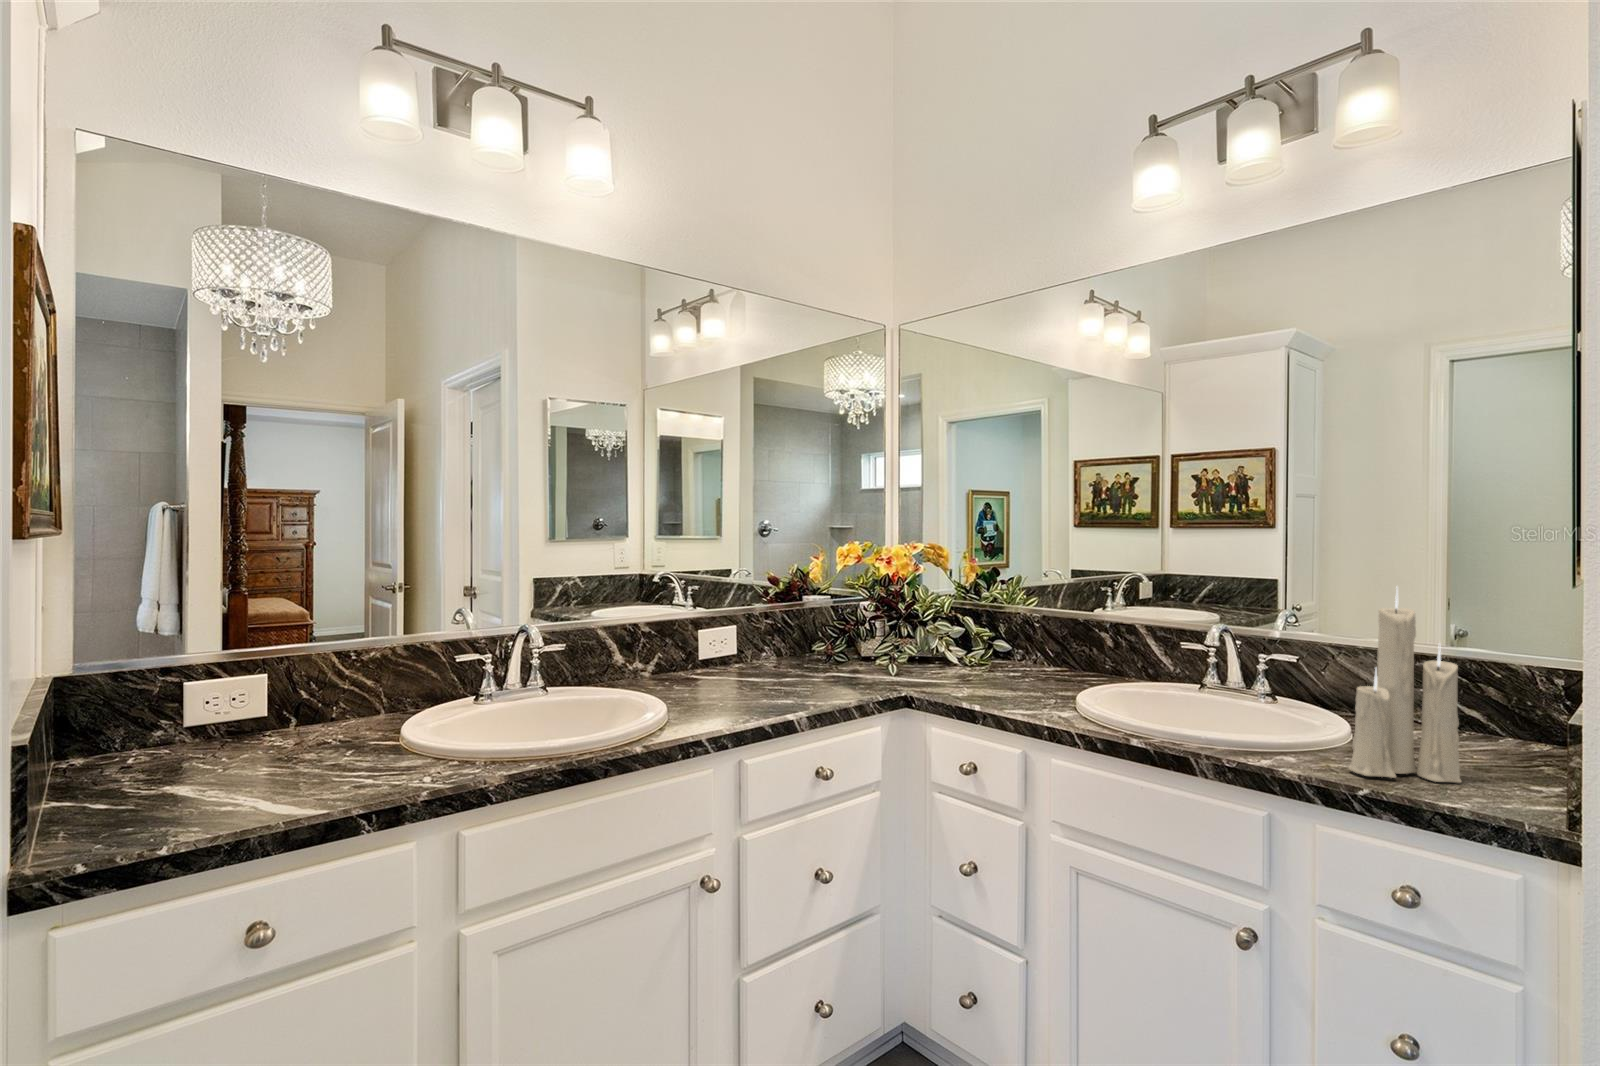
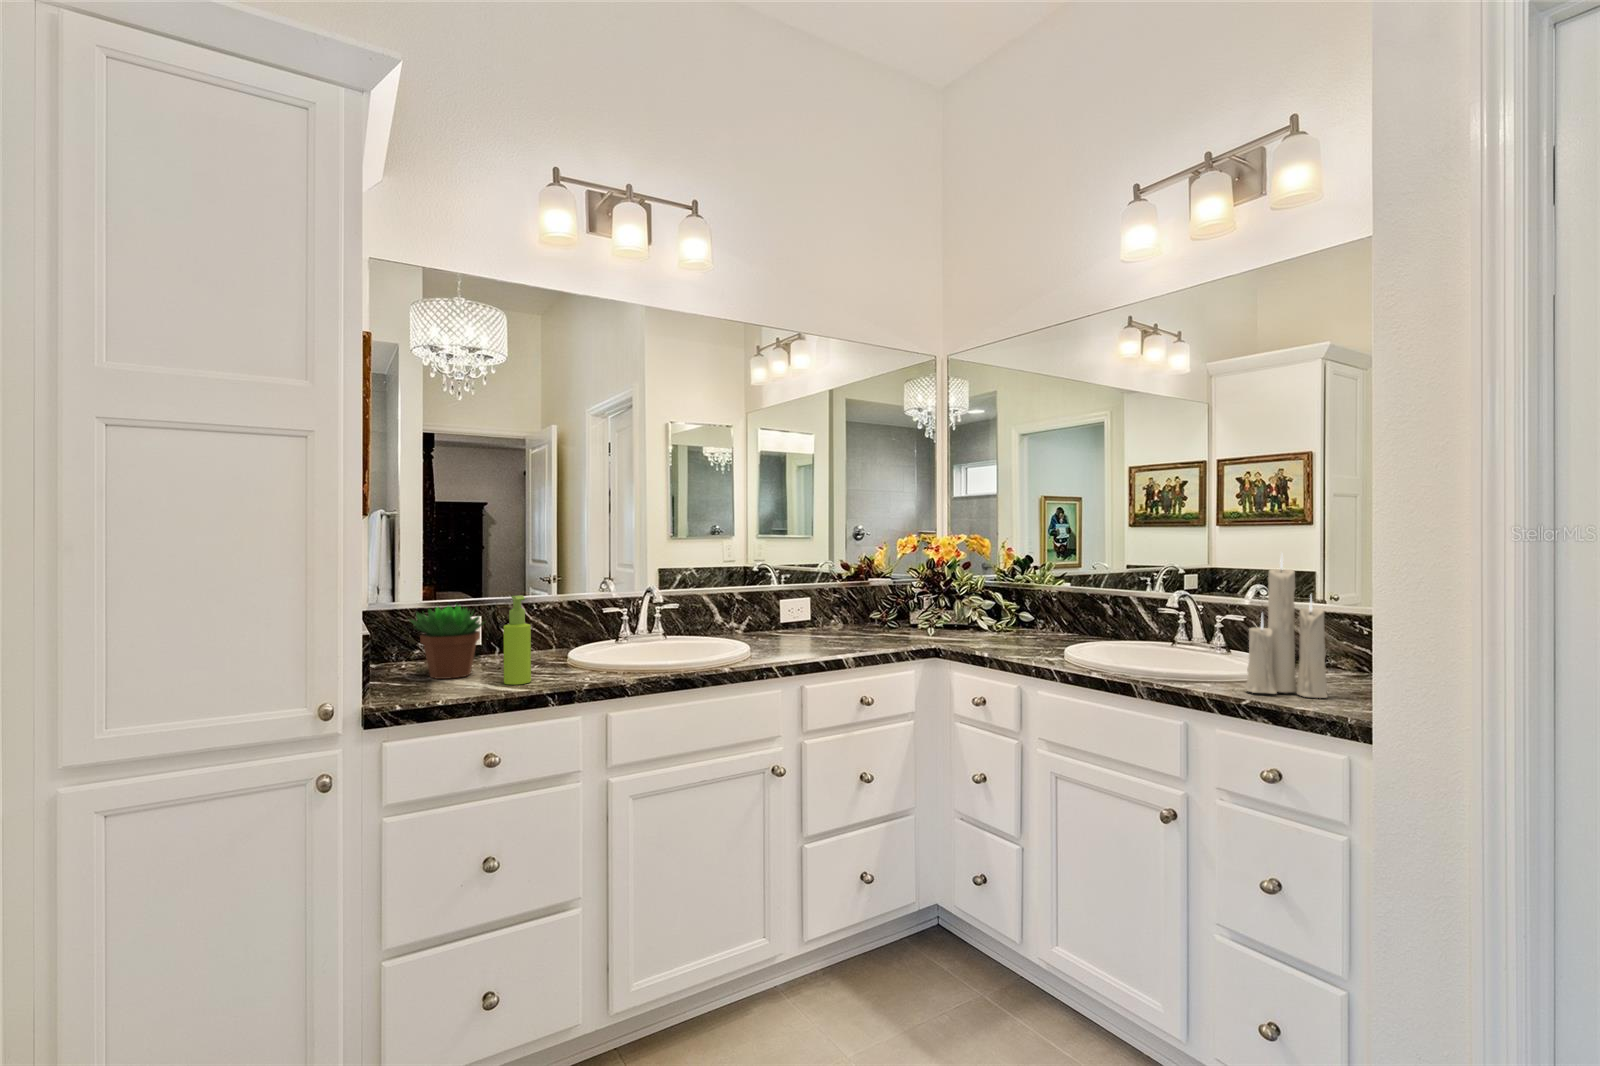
soap dispenser: none [284,657,332,800] -> present [504,595,531,685]
succulent plant: none [119,666,263,791] -> present [410,605,484,679]

